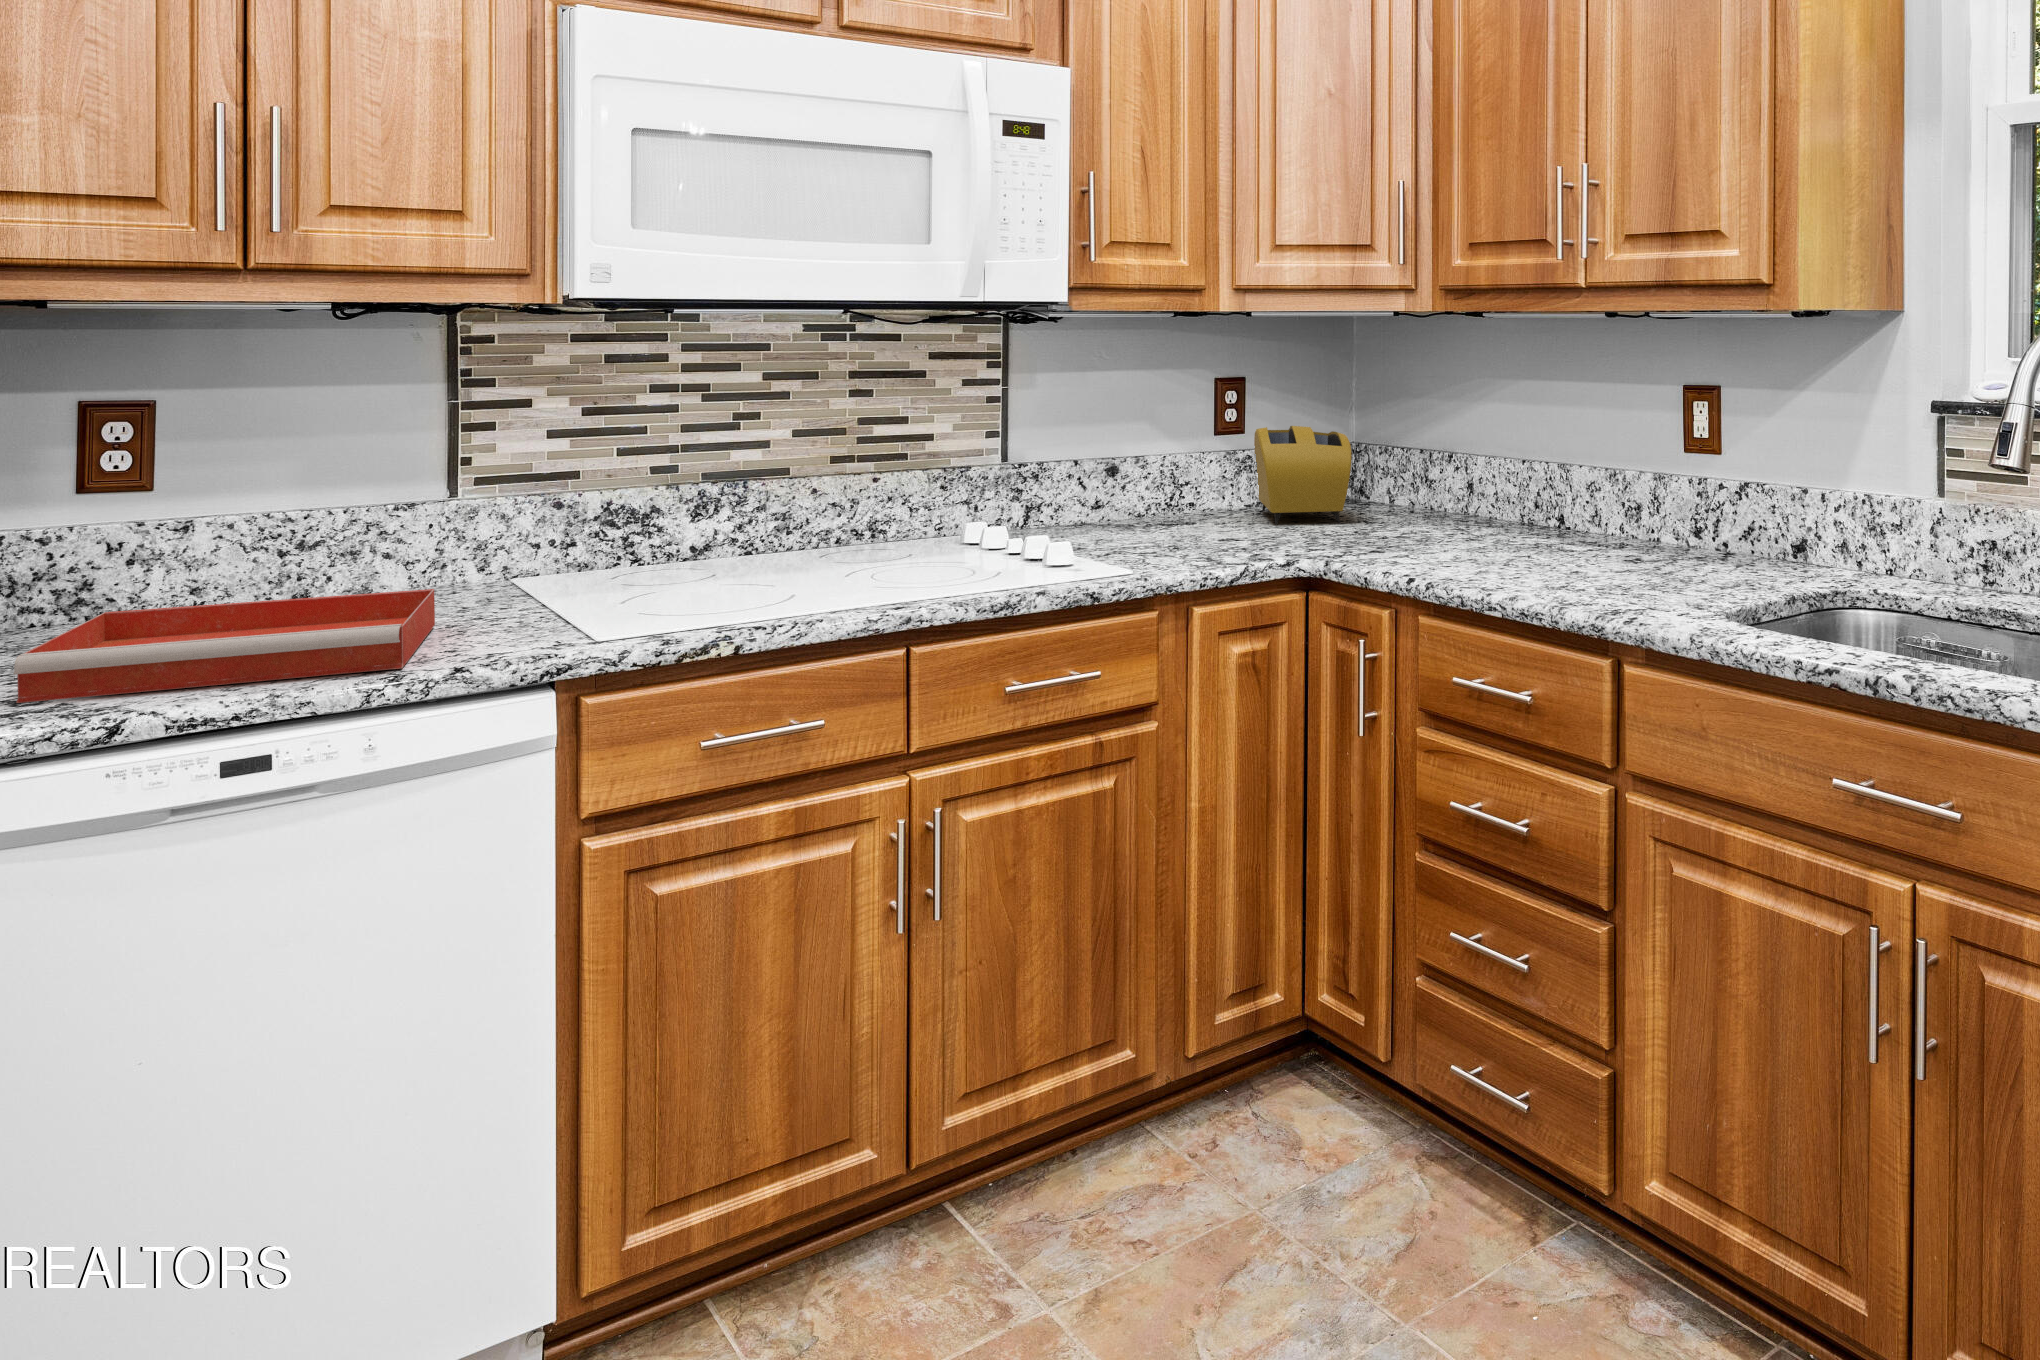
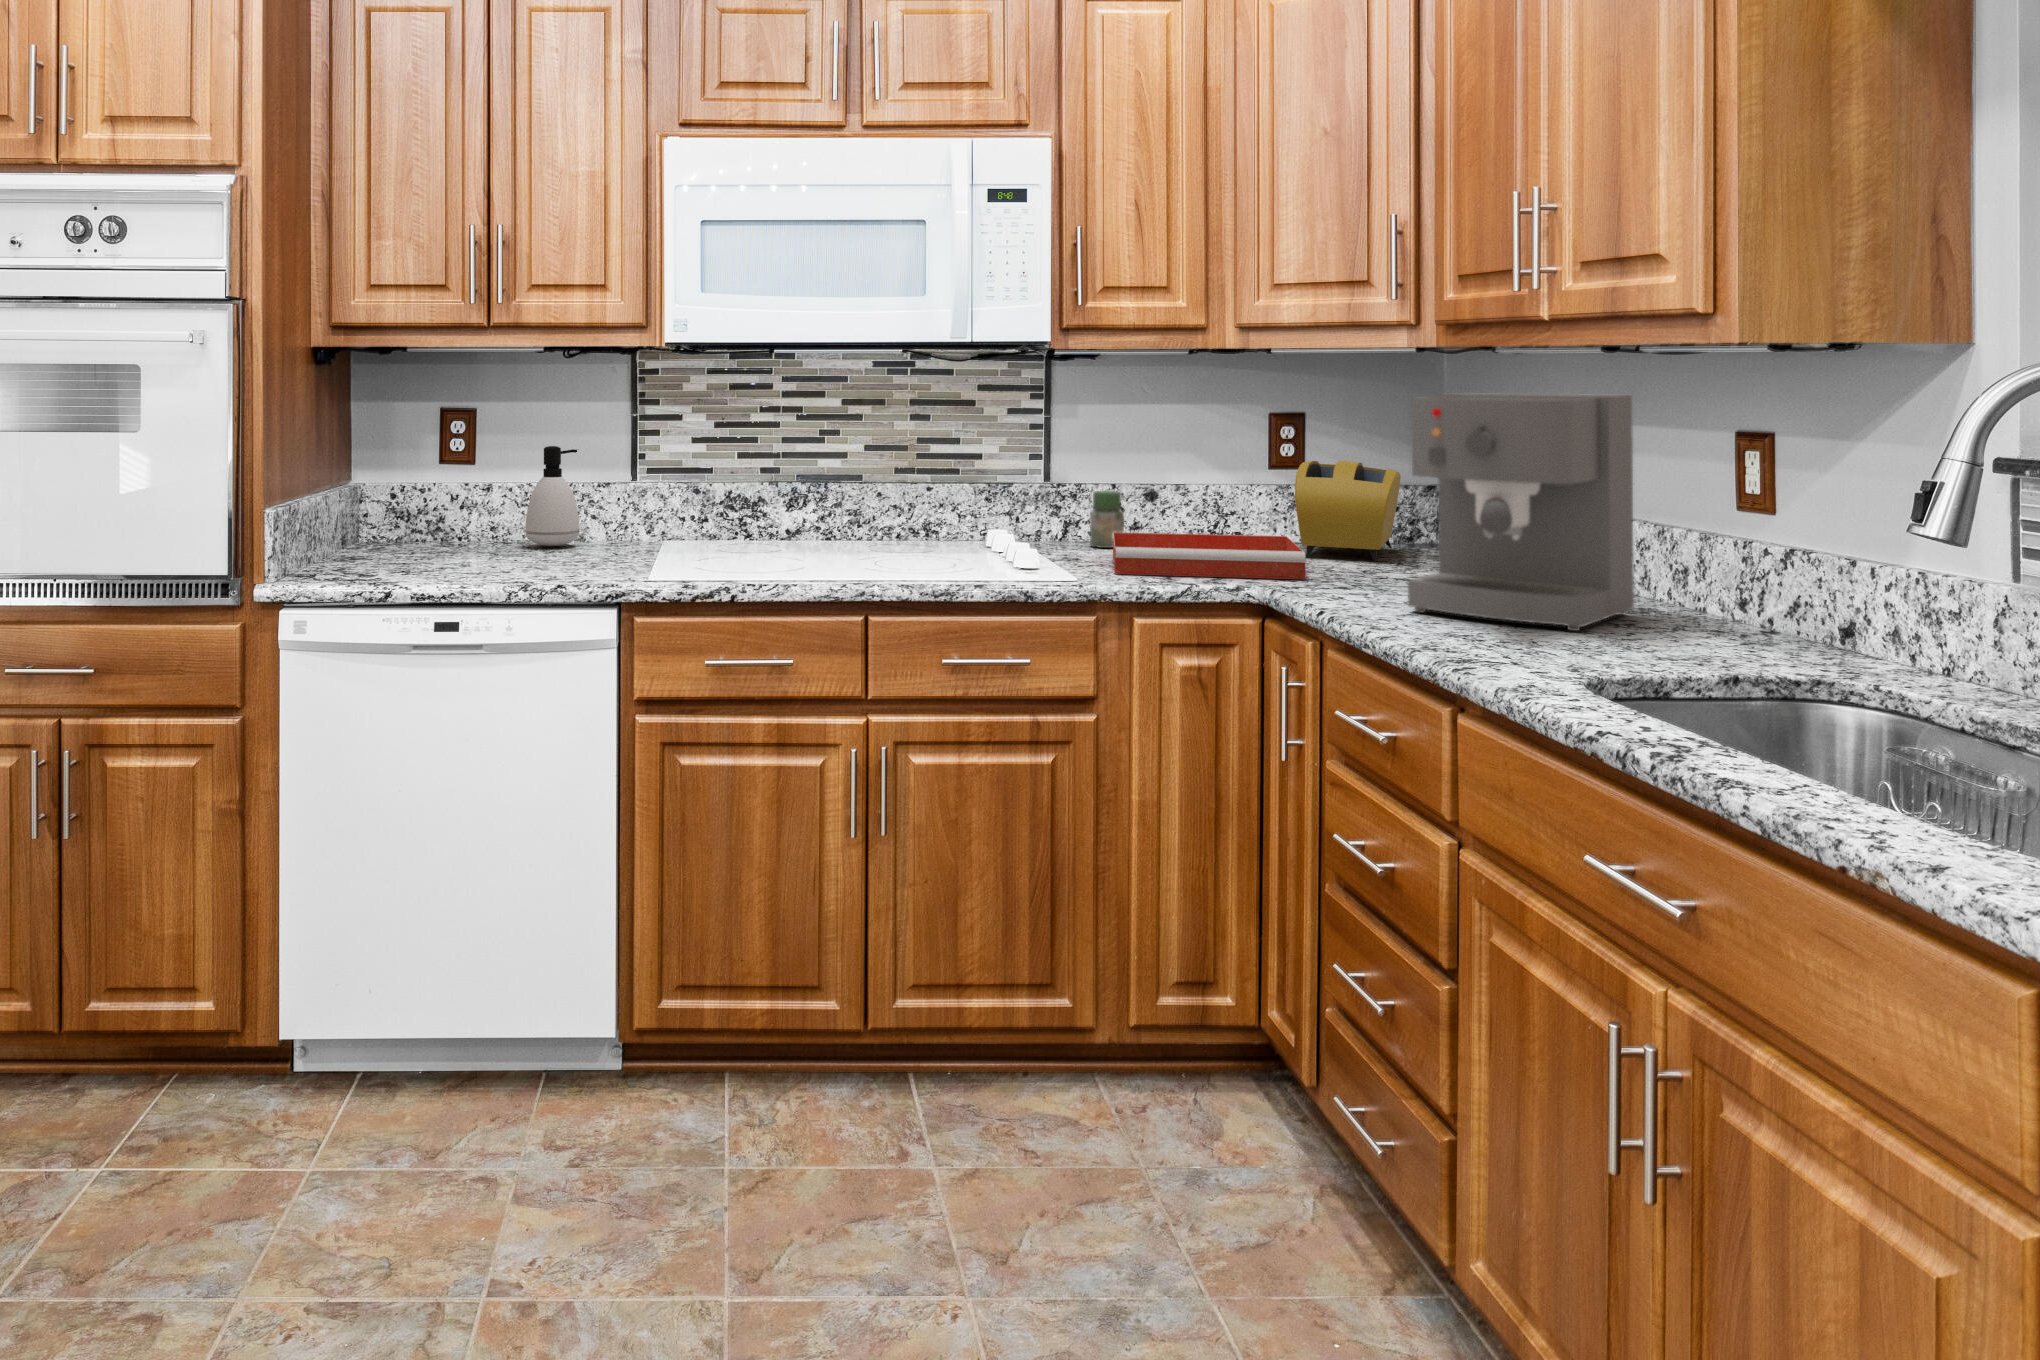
coffee maker: none [1473,358,1629,573] -> present [1408,393,1634,631]
soap dispenser: none [259,454,360,607] -> present [525,446,579,546]
jar: none [1052,470,1090,533] -> present [1090,491,1124,548]
tray: present [14,589,435,703] -> present [1113,532,1306,579]

